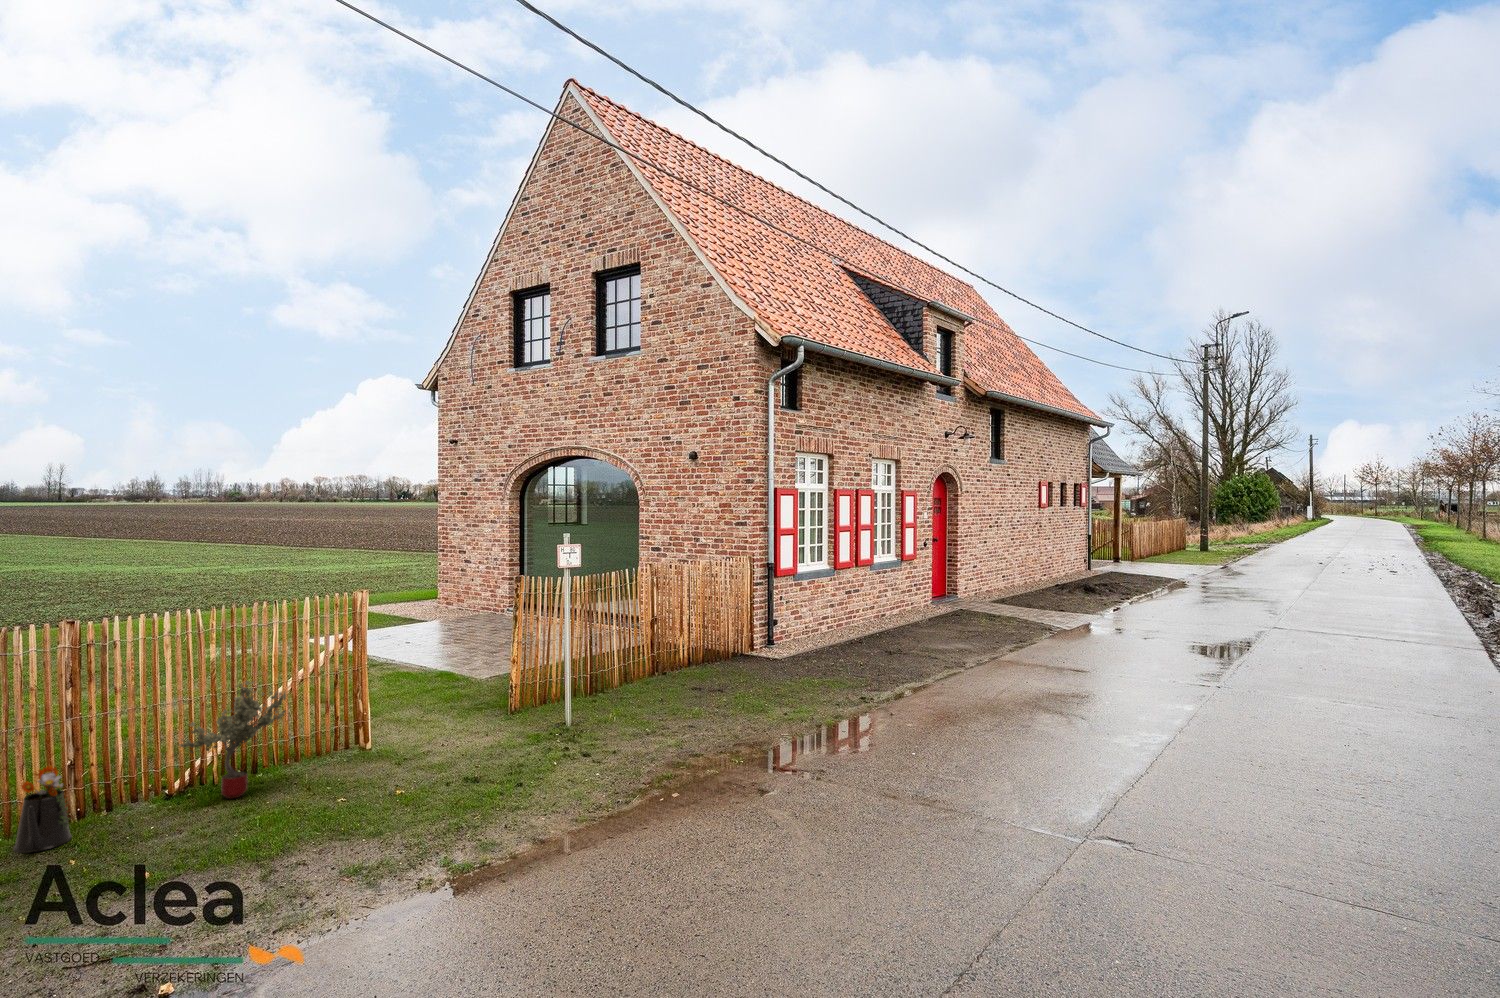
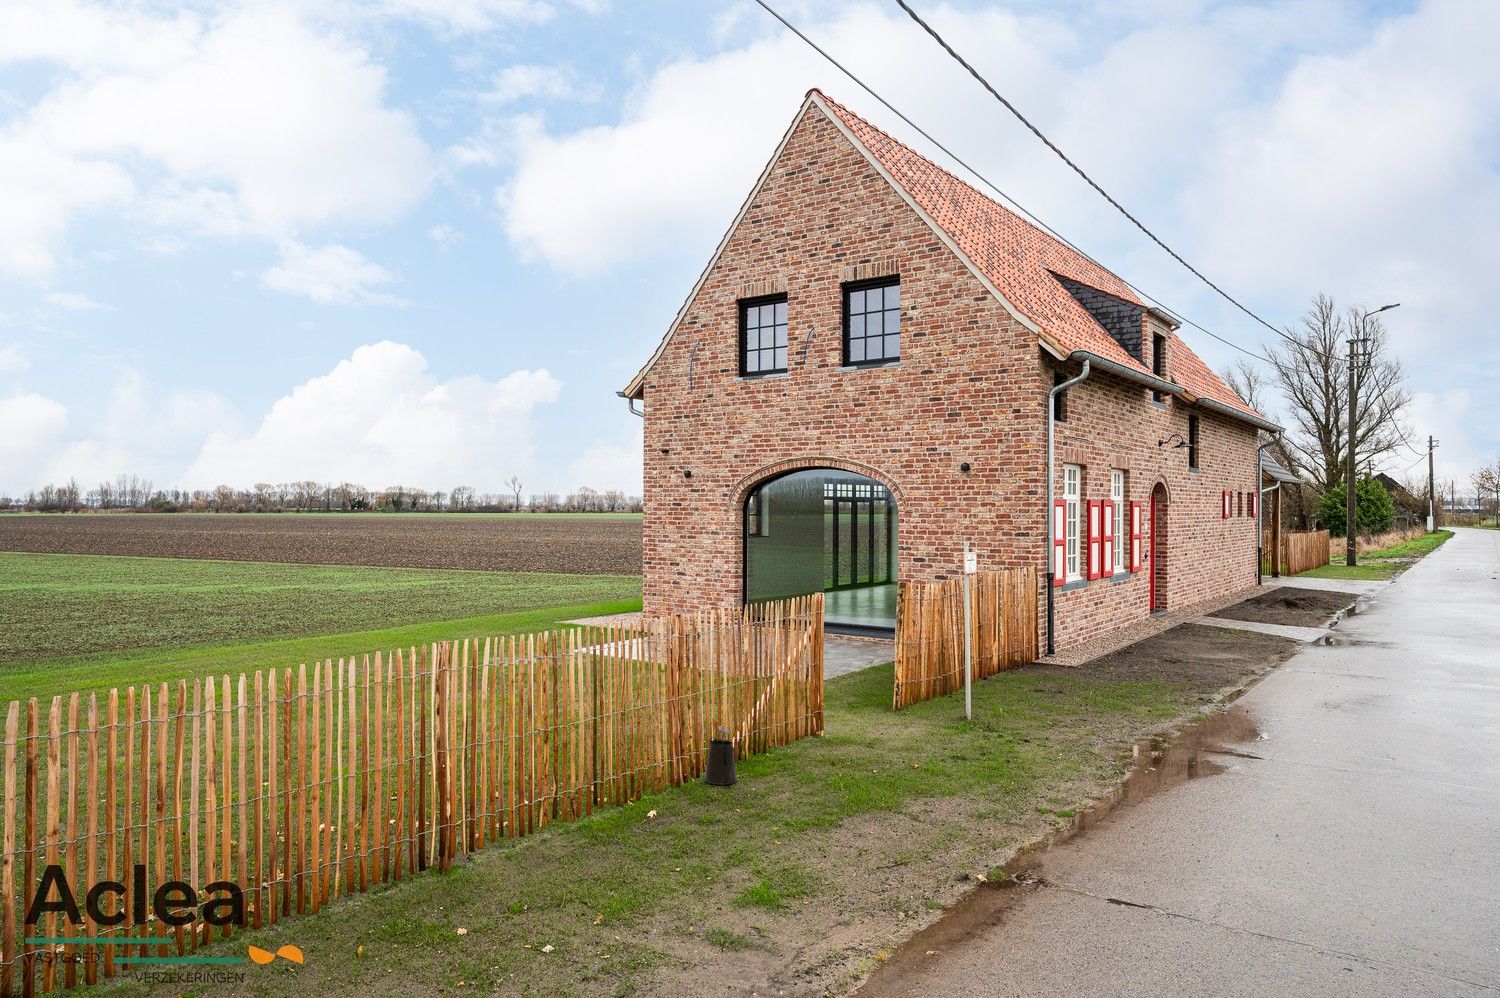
potted tree: present [179,681,286,799] -> none [769,660,827,756]

